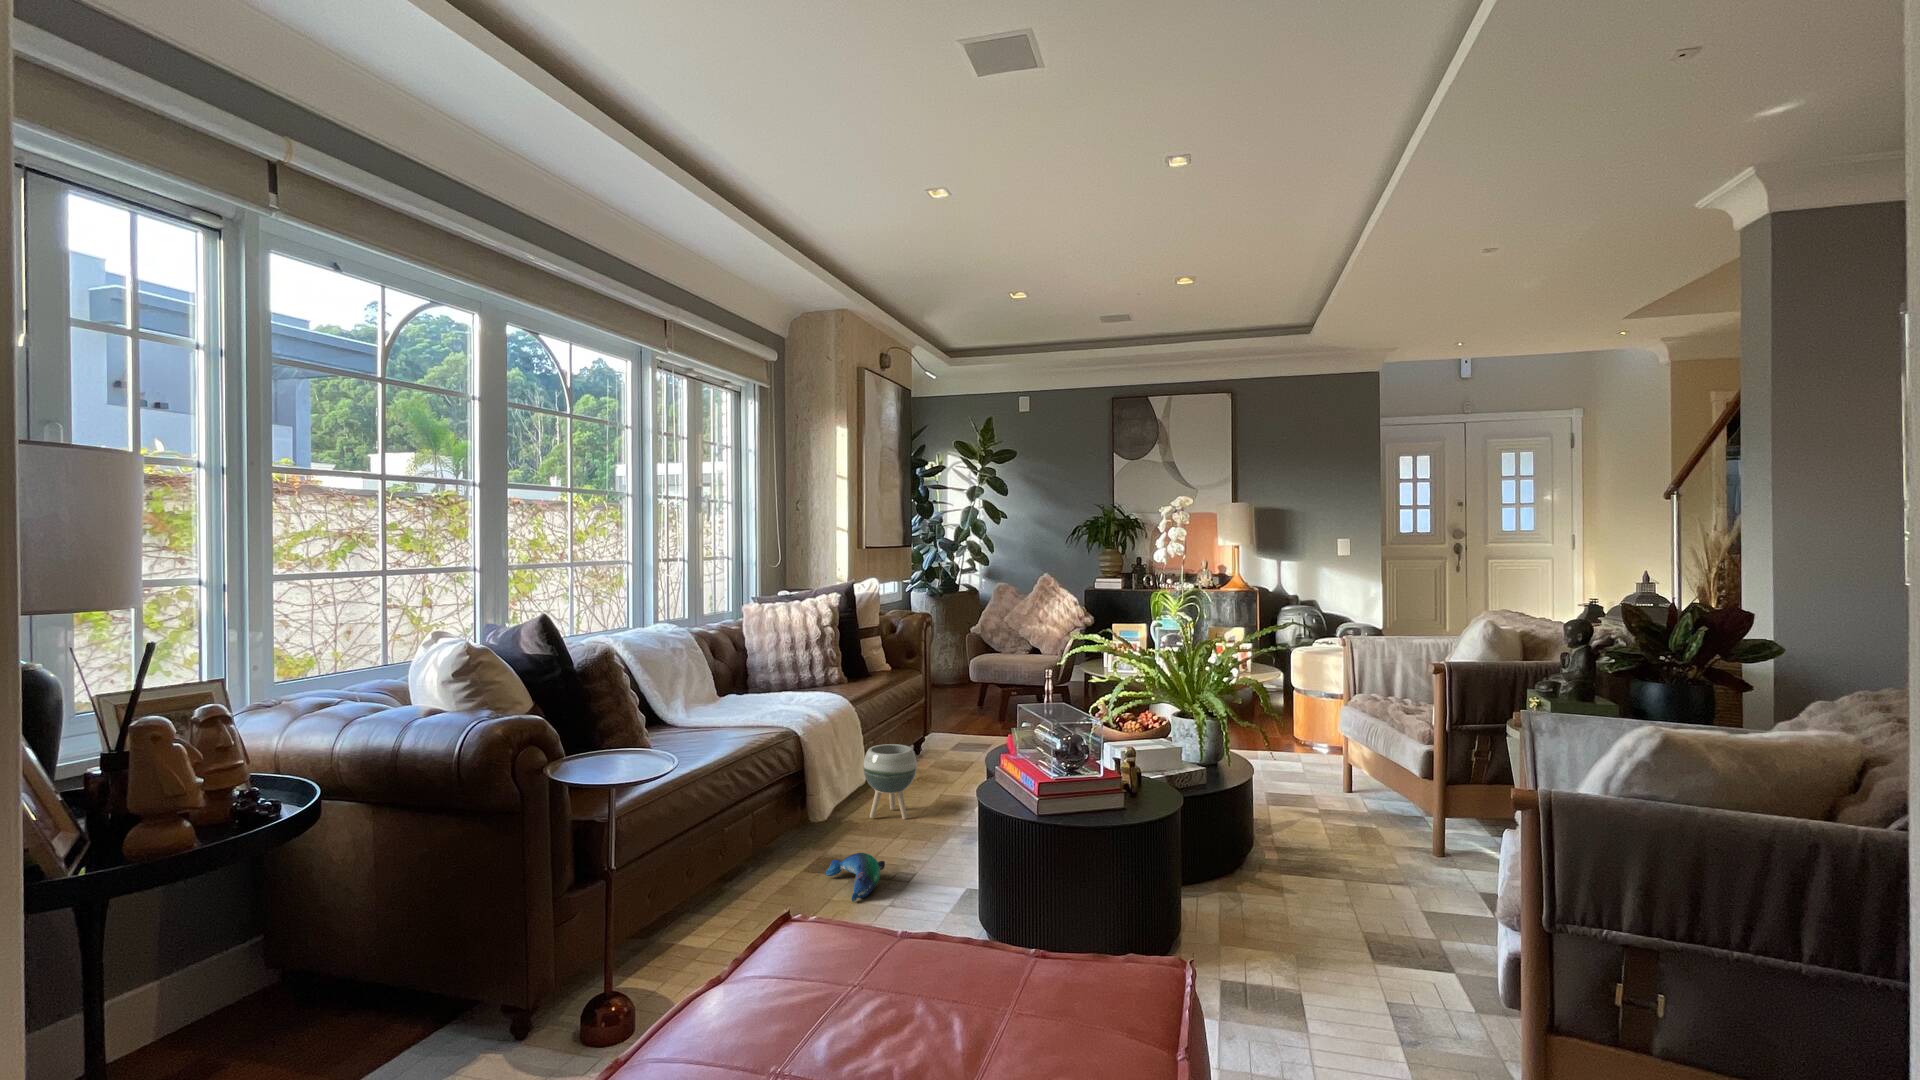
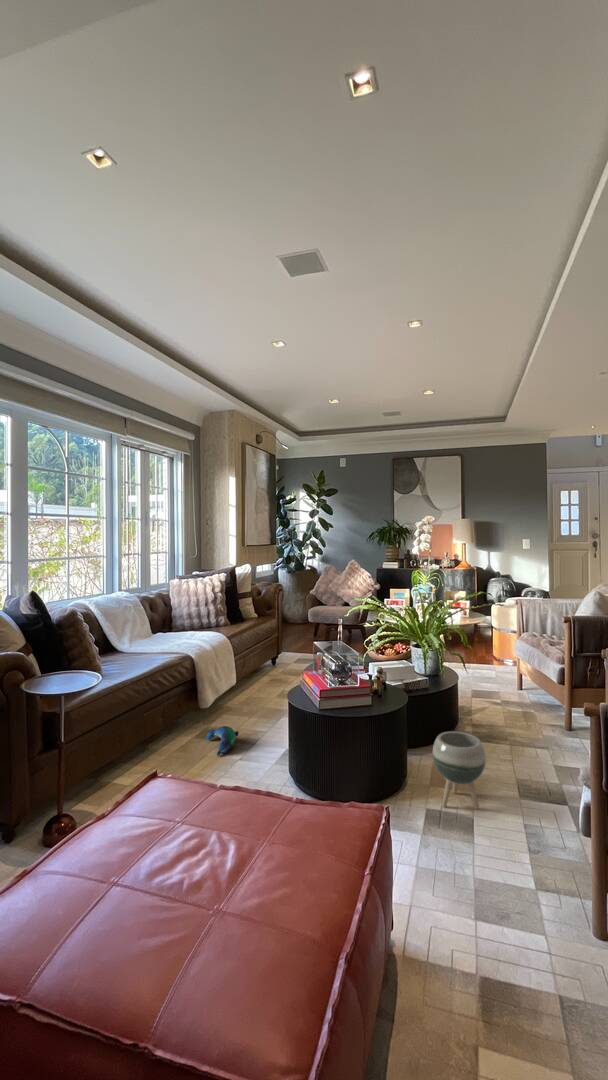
planter: present [863,744,917,819] -> present [433,731,486,809]

